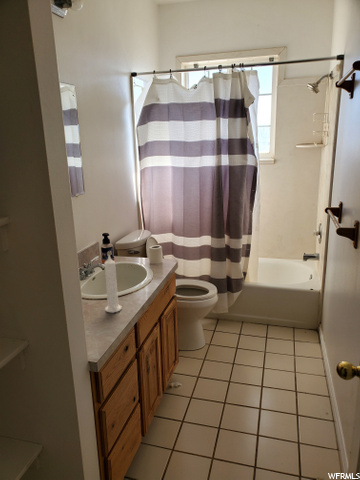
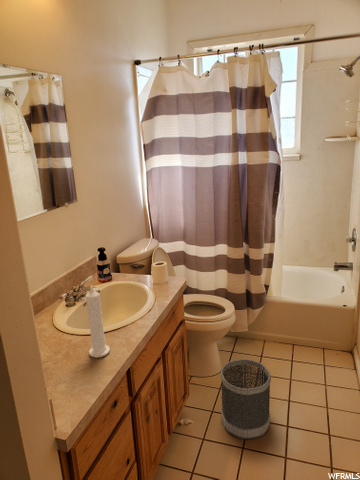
wastebasket: none [206,331,248,396] -> present [220,359,271,439]

